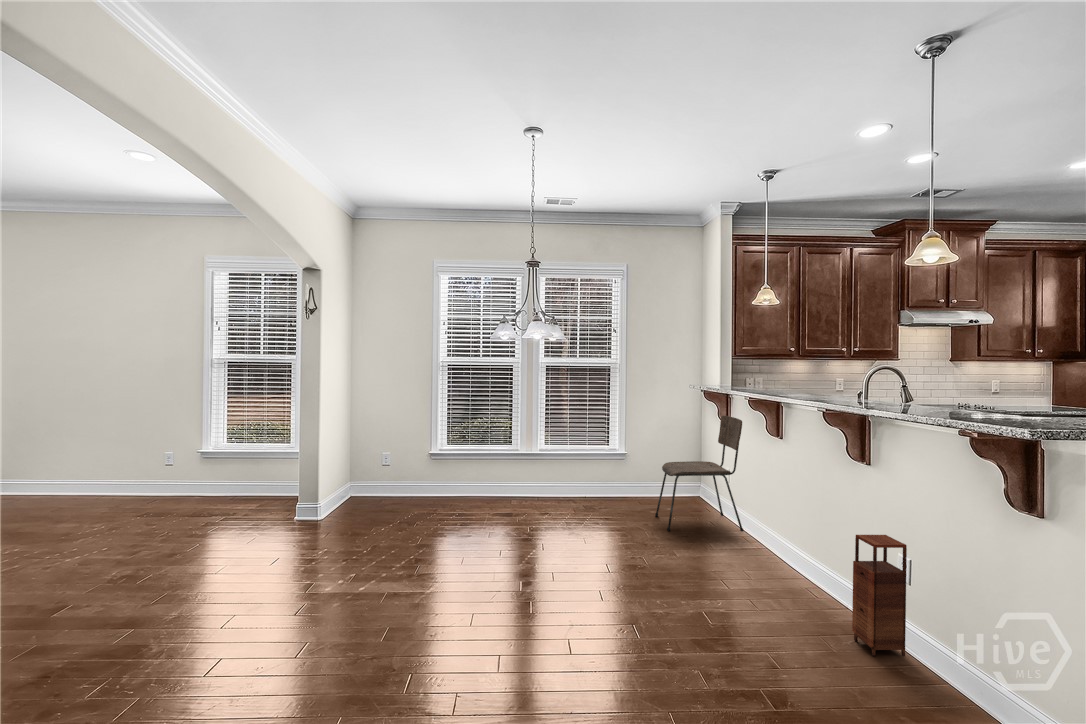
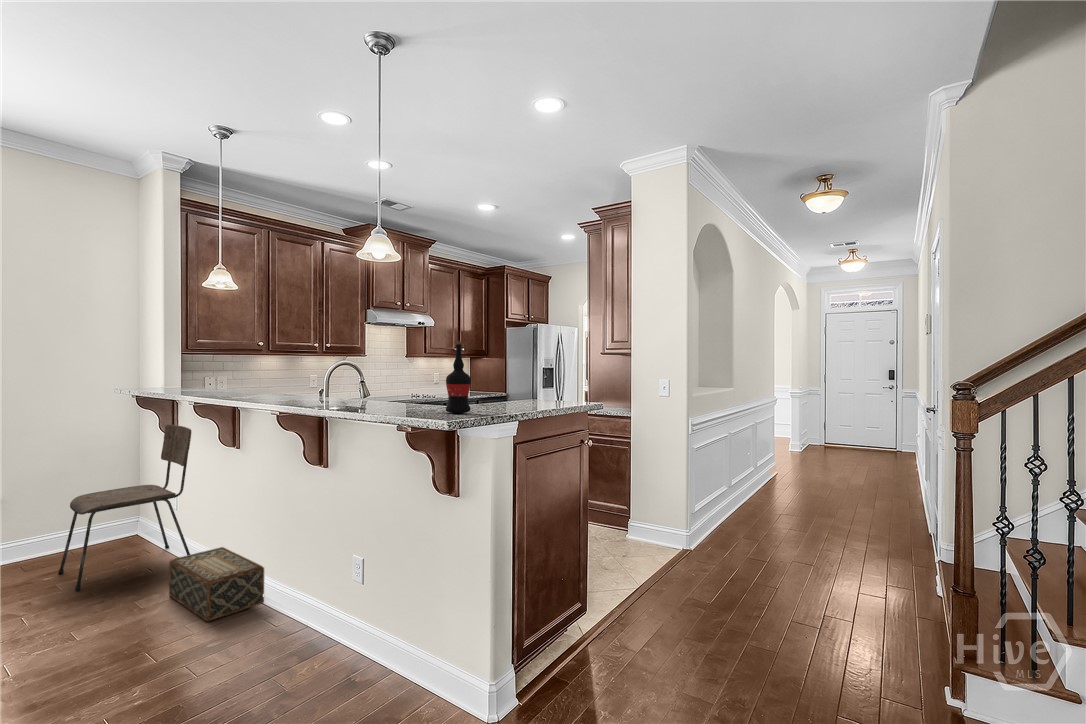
wine bottle: none [1021,343,1058,424] -> present [446,341,471,413]
woven basket: none [730,523,807,580] -> present [169,547,264,621]
storage cabinet: present [852,535,907,656] -> none [306,538,357,672]

